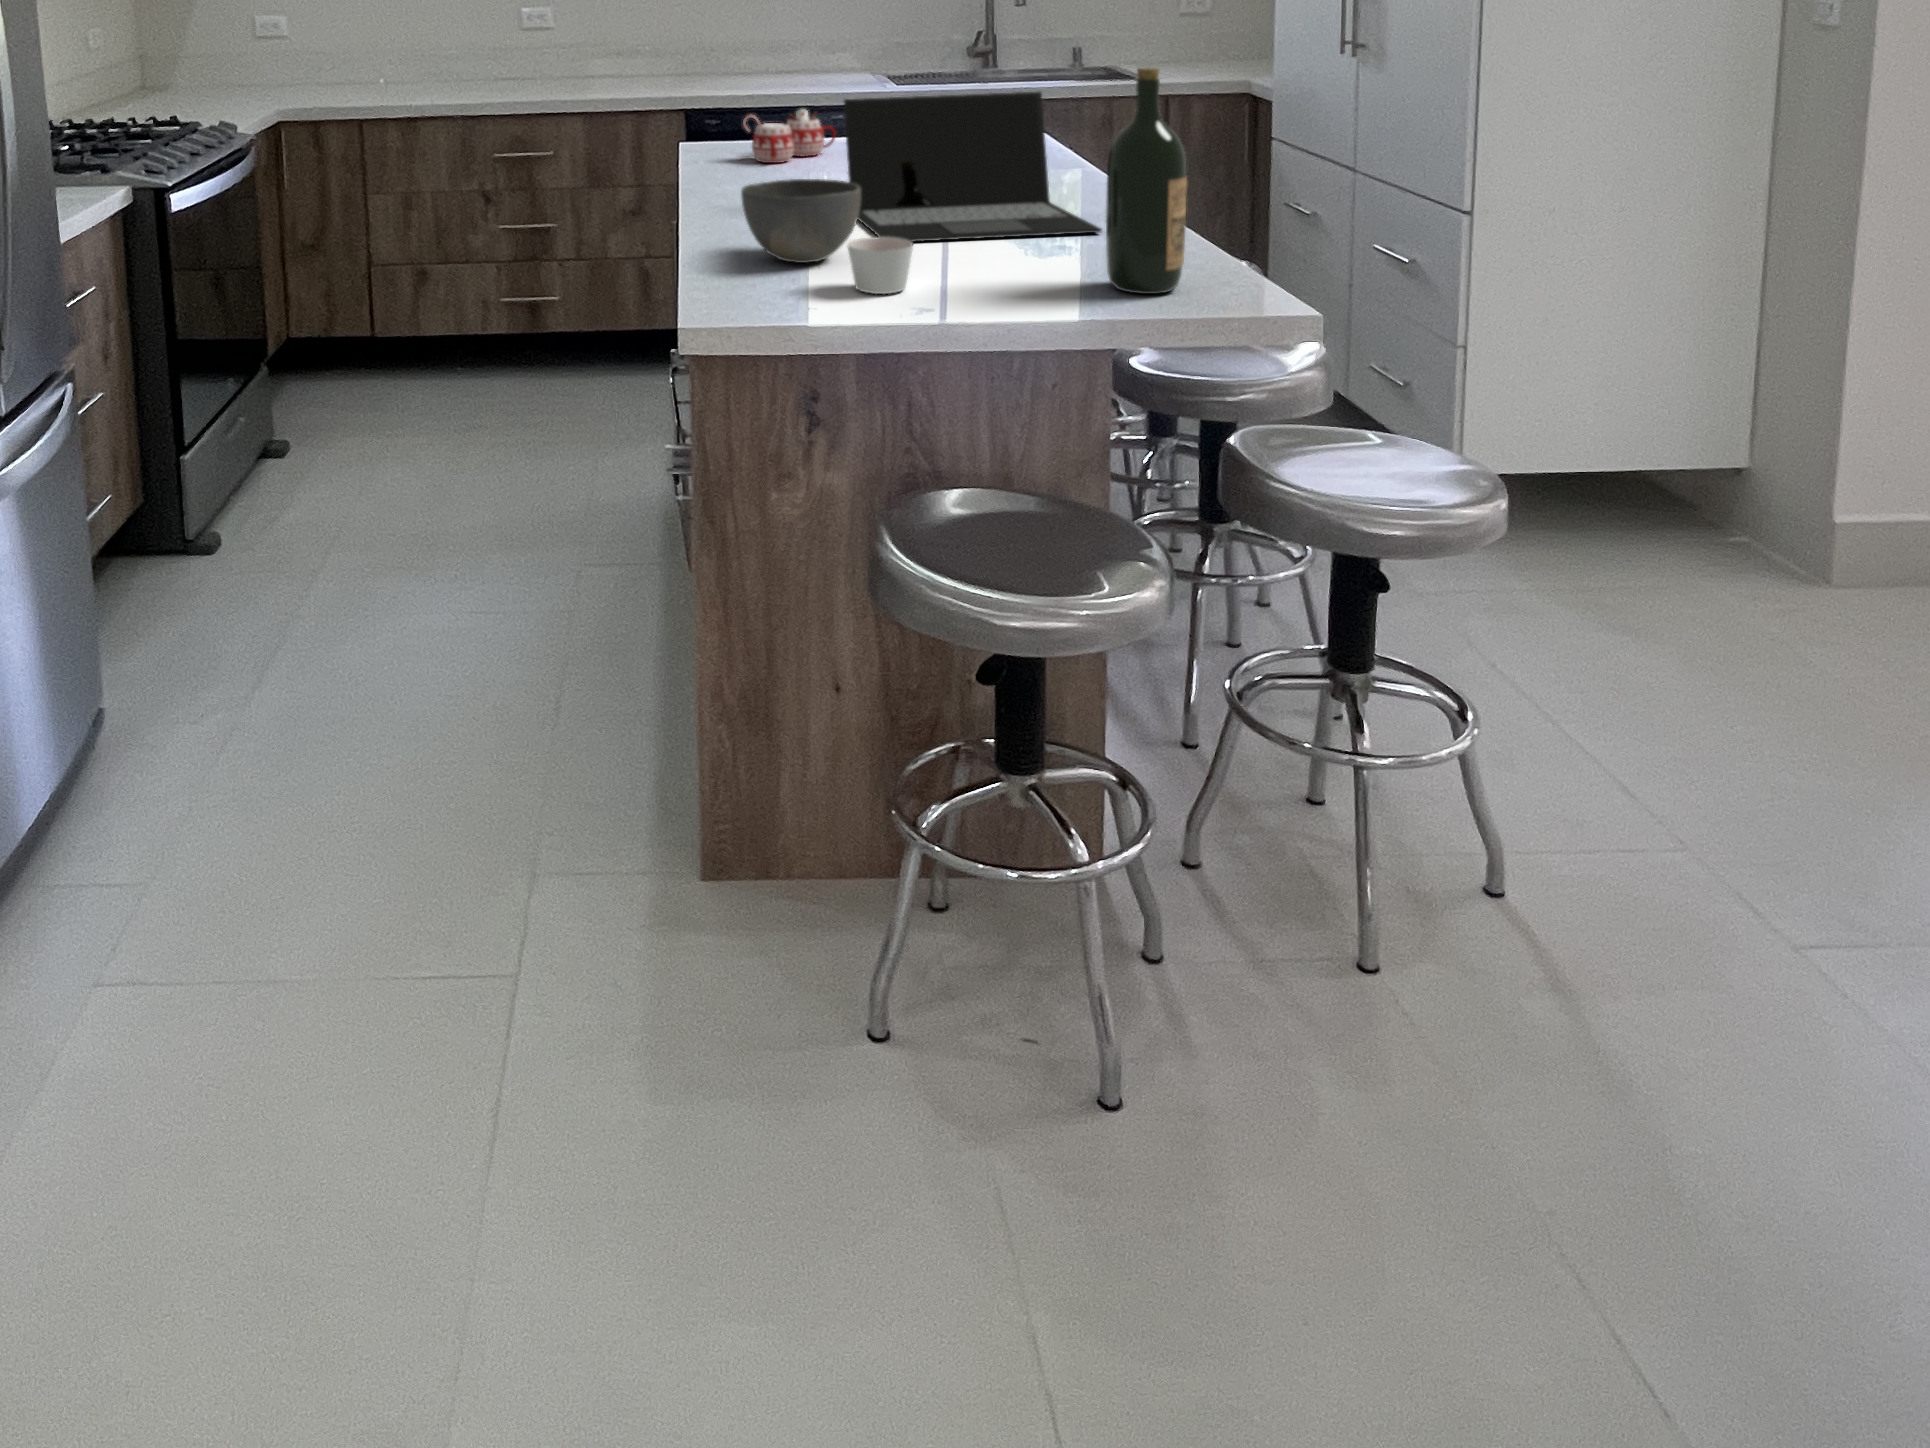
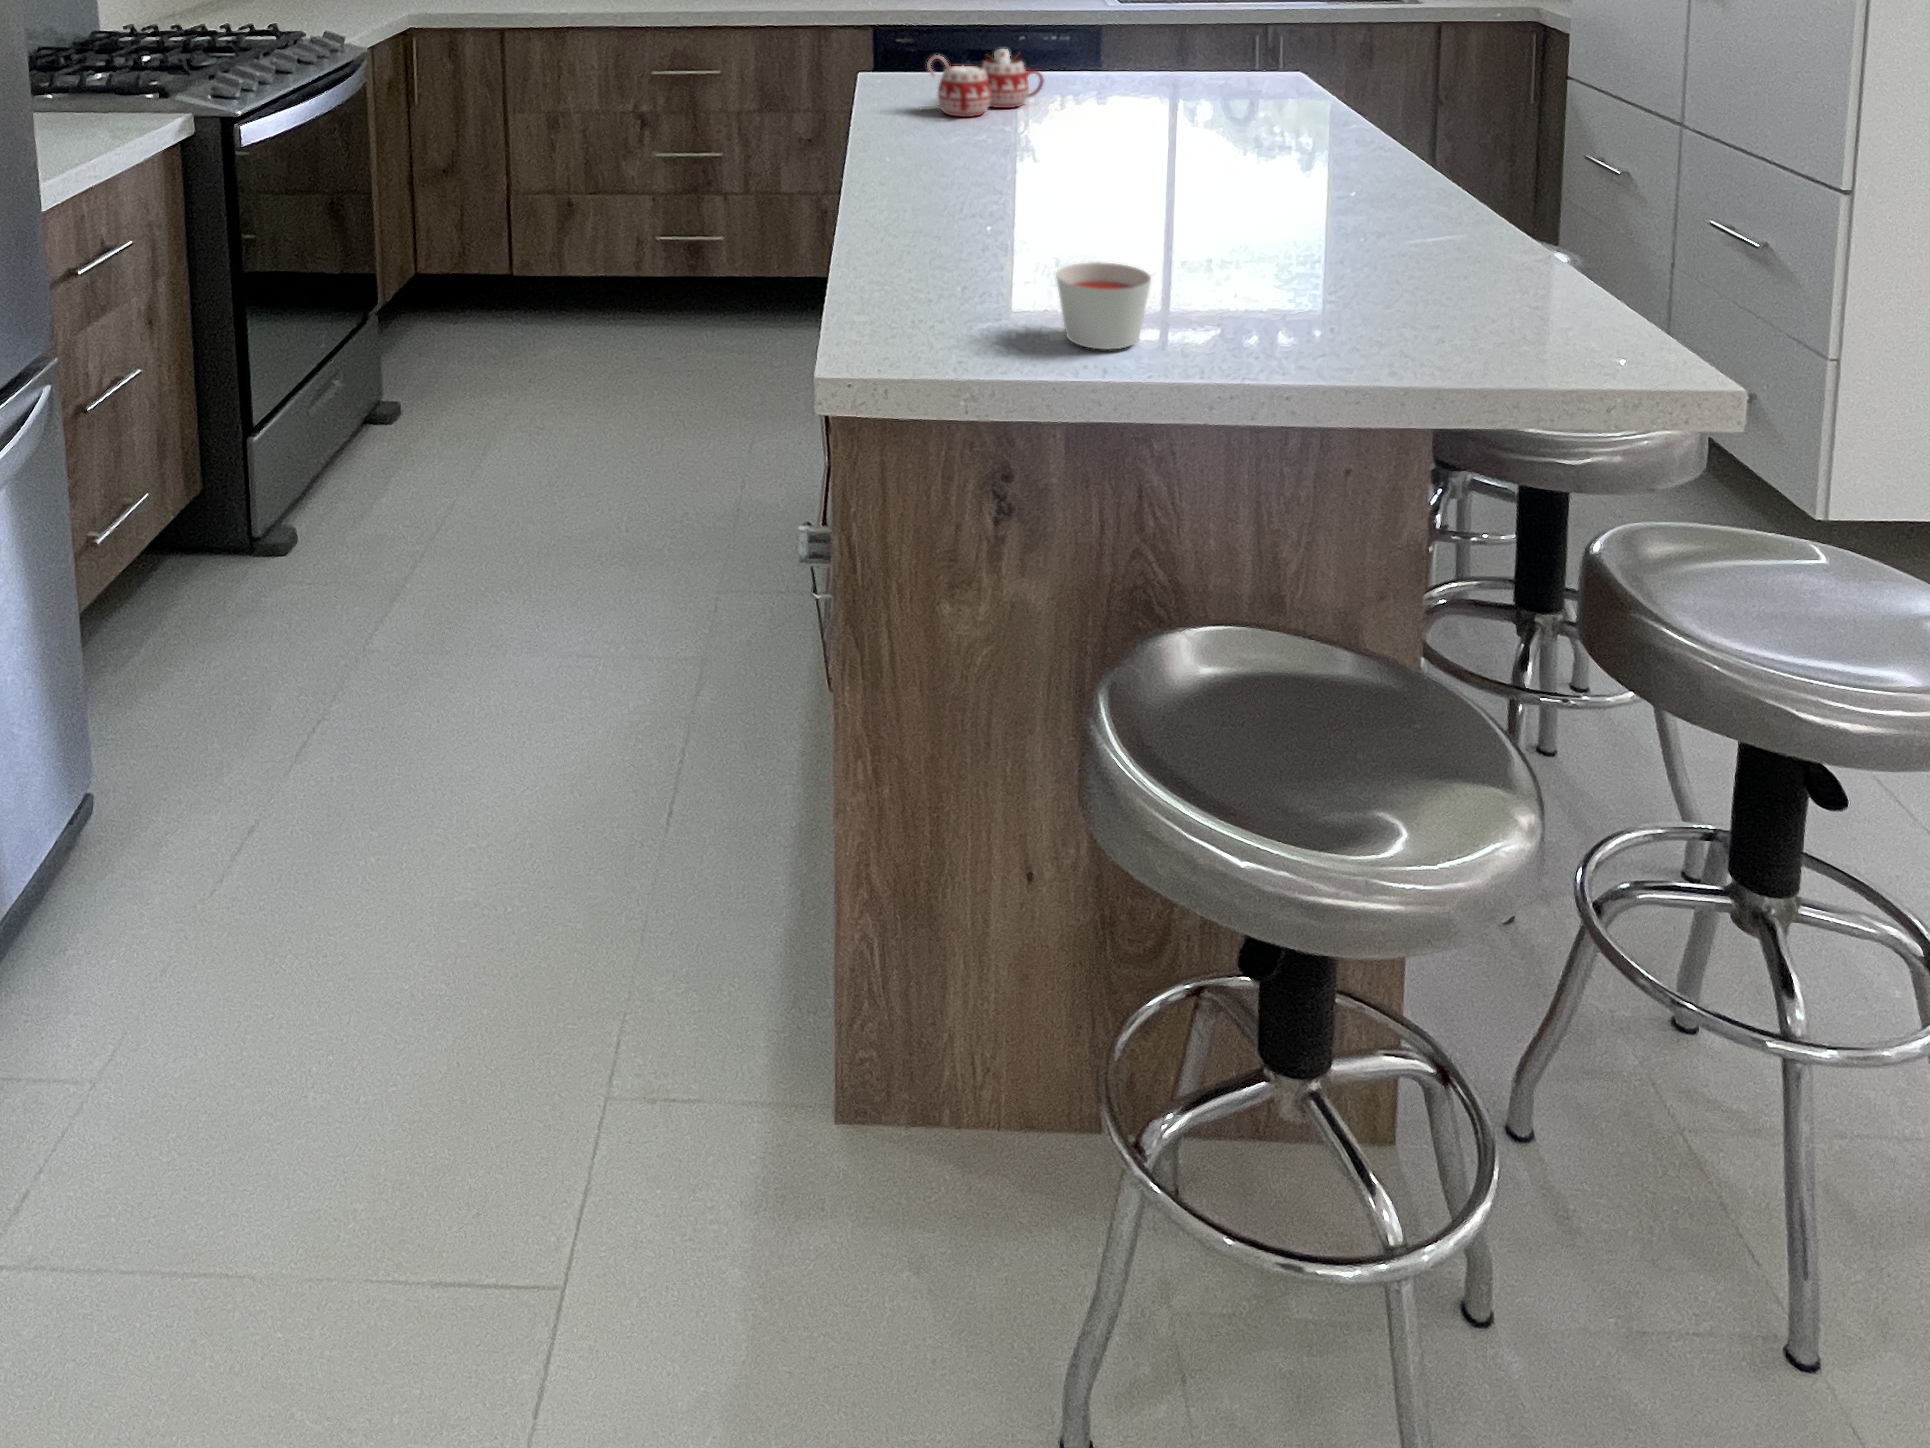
wine bottle: present [1106,67,1187,294] -> none [1432,35,1556,366]
laptop: present [844,92,1102,242] -> none [1055,45,1406,254]
bowl: present [741,179,861,263] -> none [911,164,1076,286]

